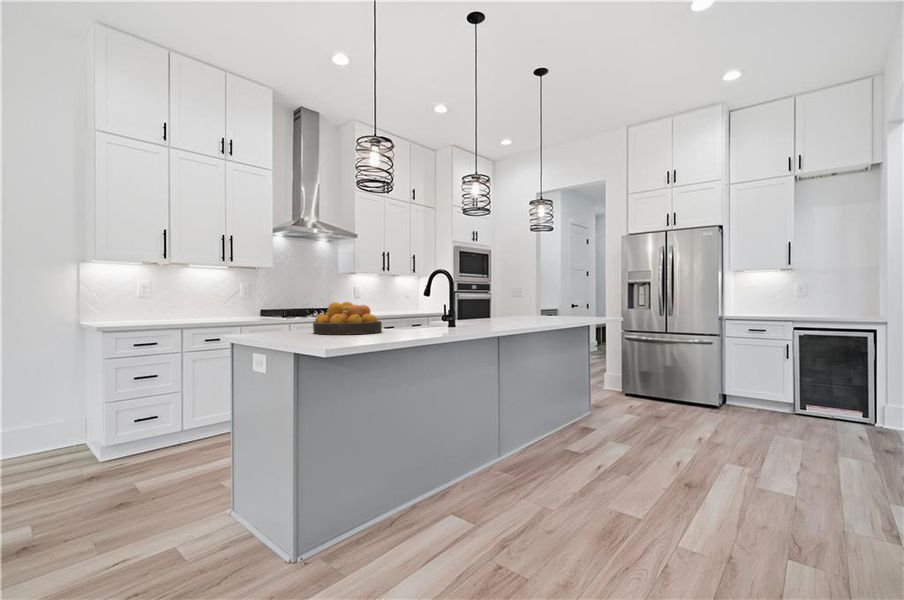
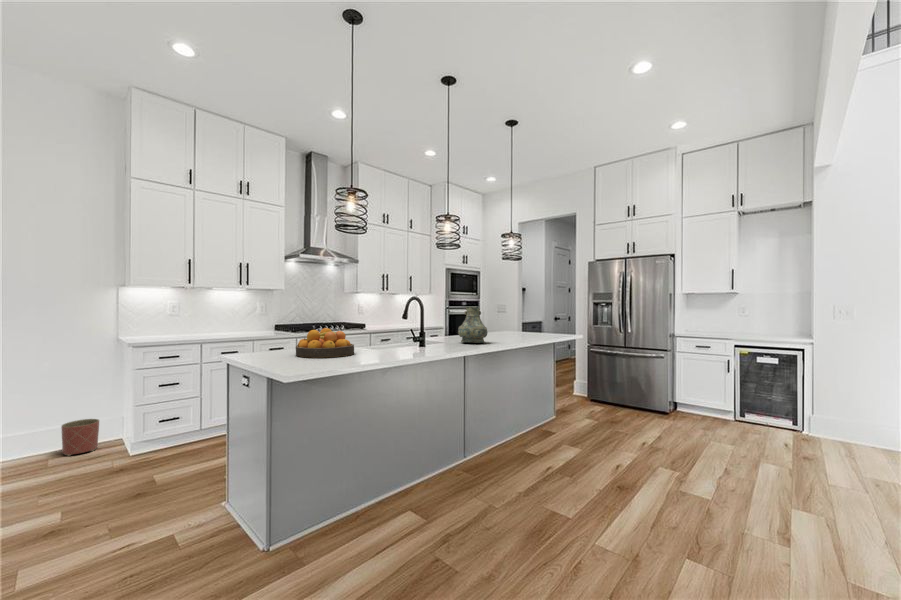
vase: none [490,281,525,323] -> present [458,306,487,343]
planter: none [15,419,61,463] -> present [61,419,99,456]

